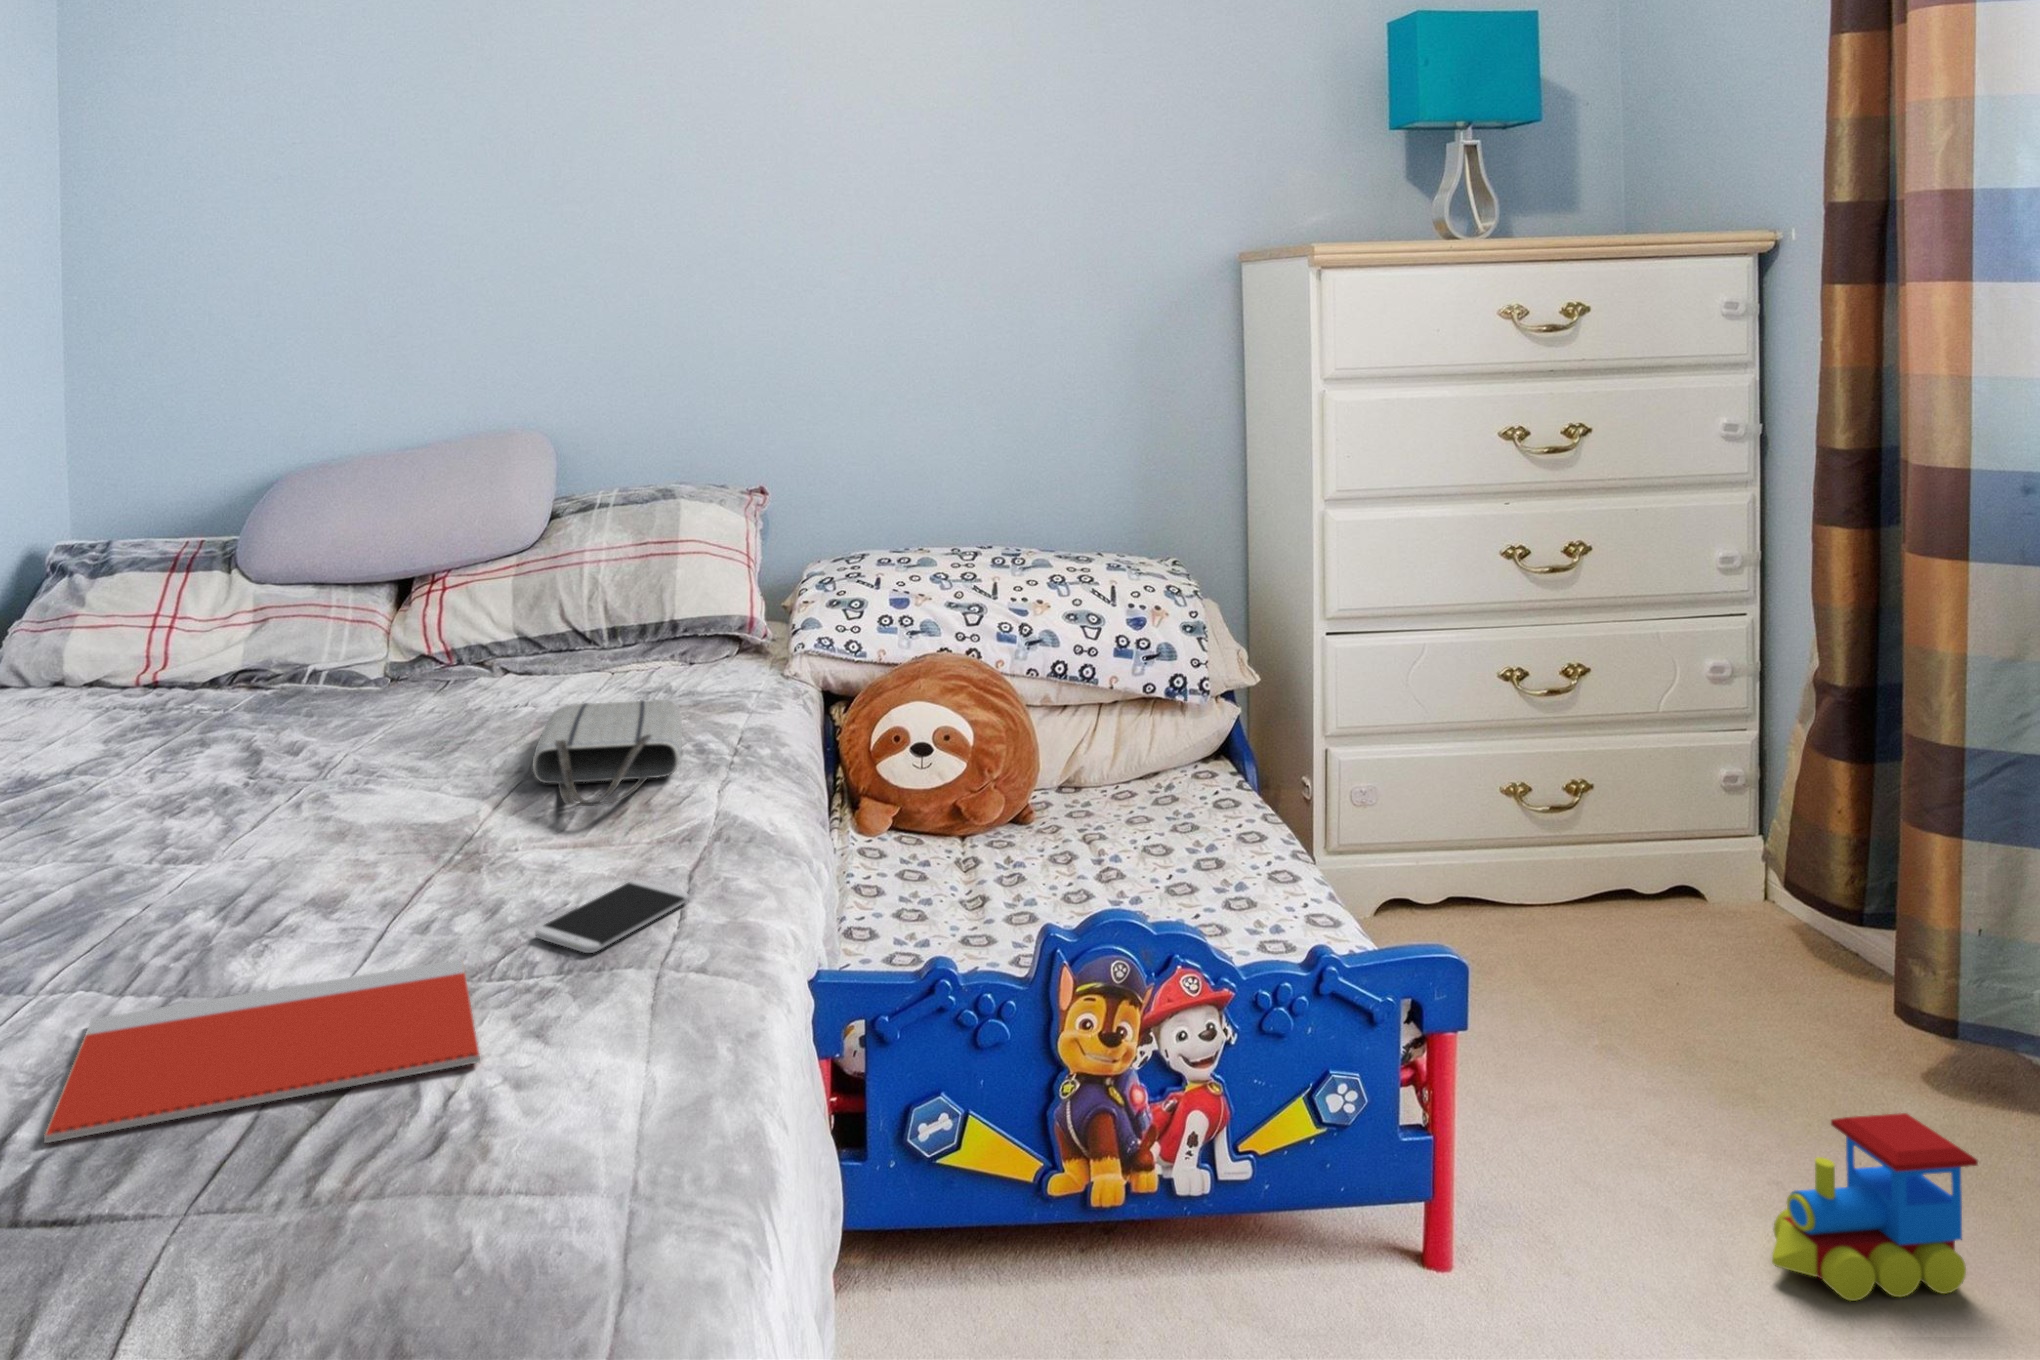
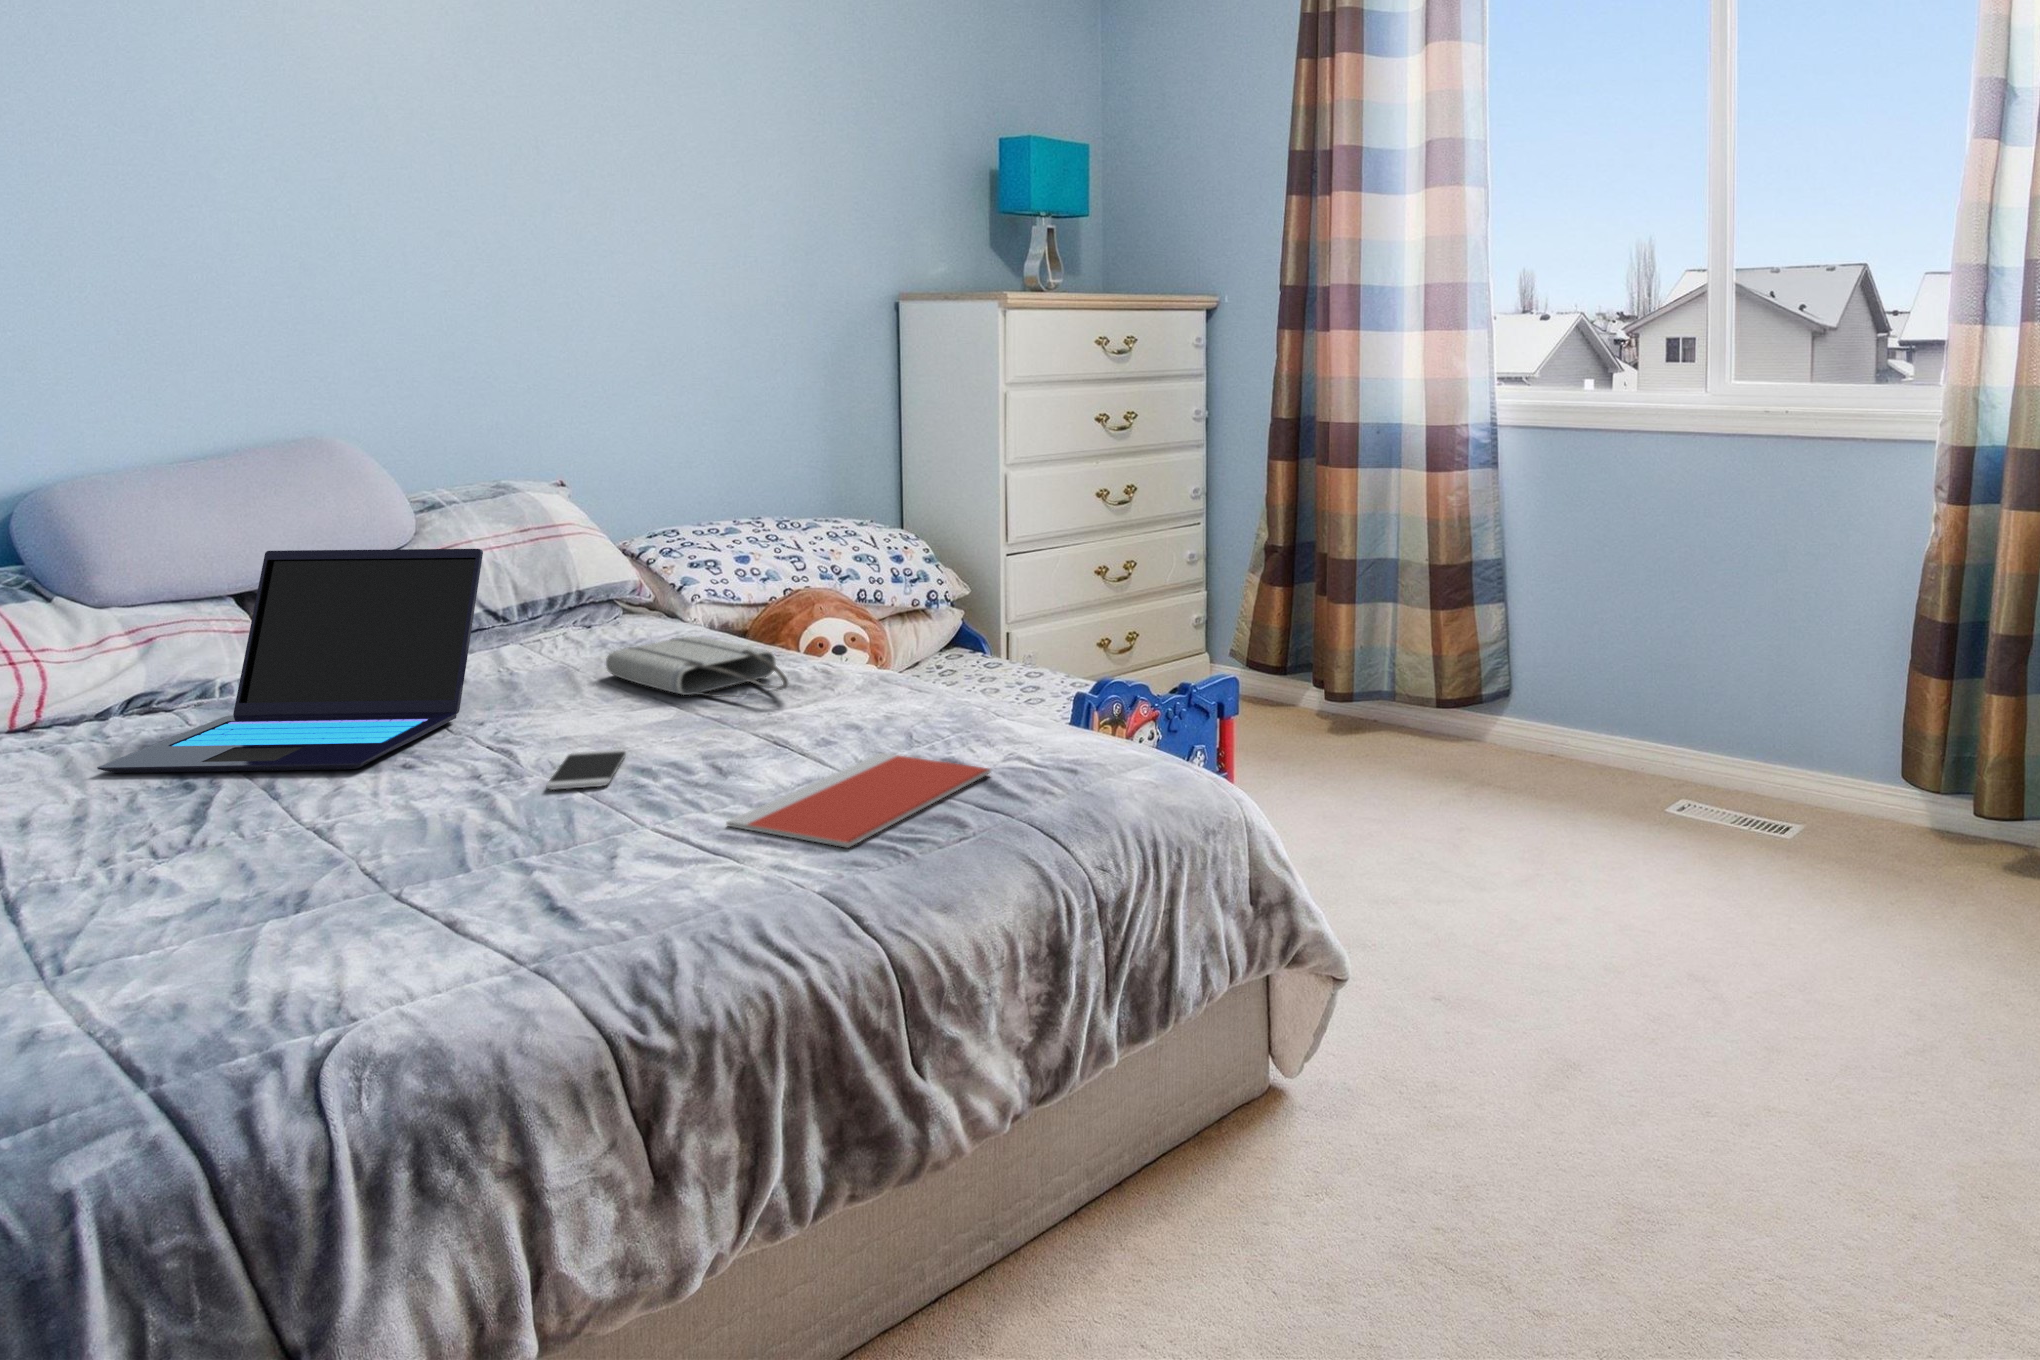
laptop: none [54,547,396,801] -> present [97,549,483,773]
smartphone: present [535,880,689,953] -> present [547,750,626,790]
toy train: present [1772,1113,1978,1301] -> none [1330,723,1400,807]

